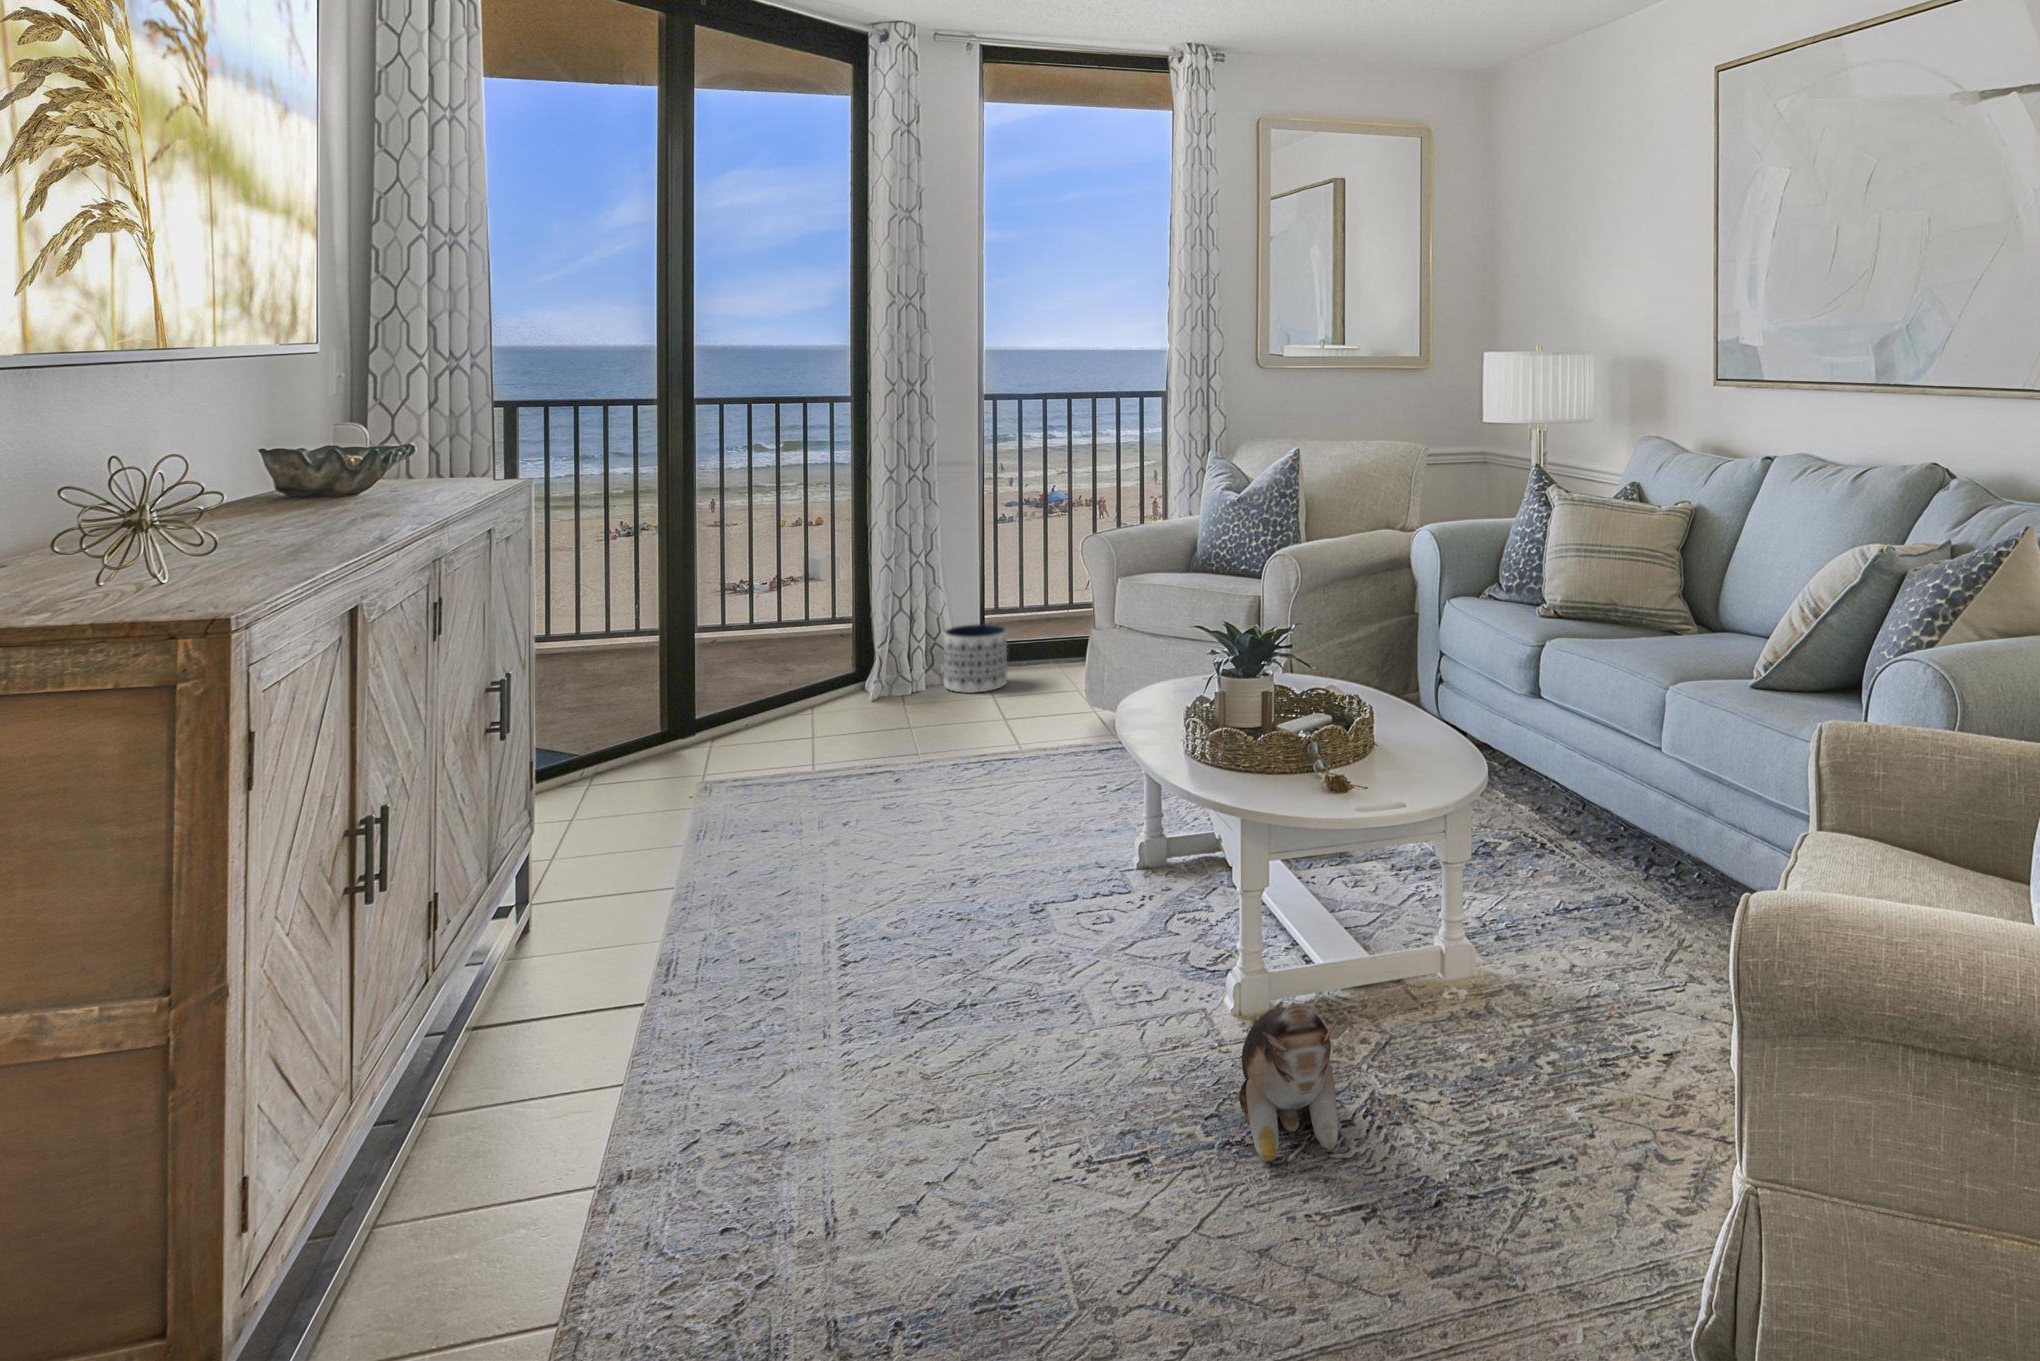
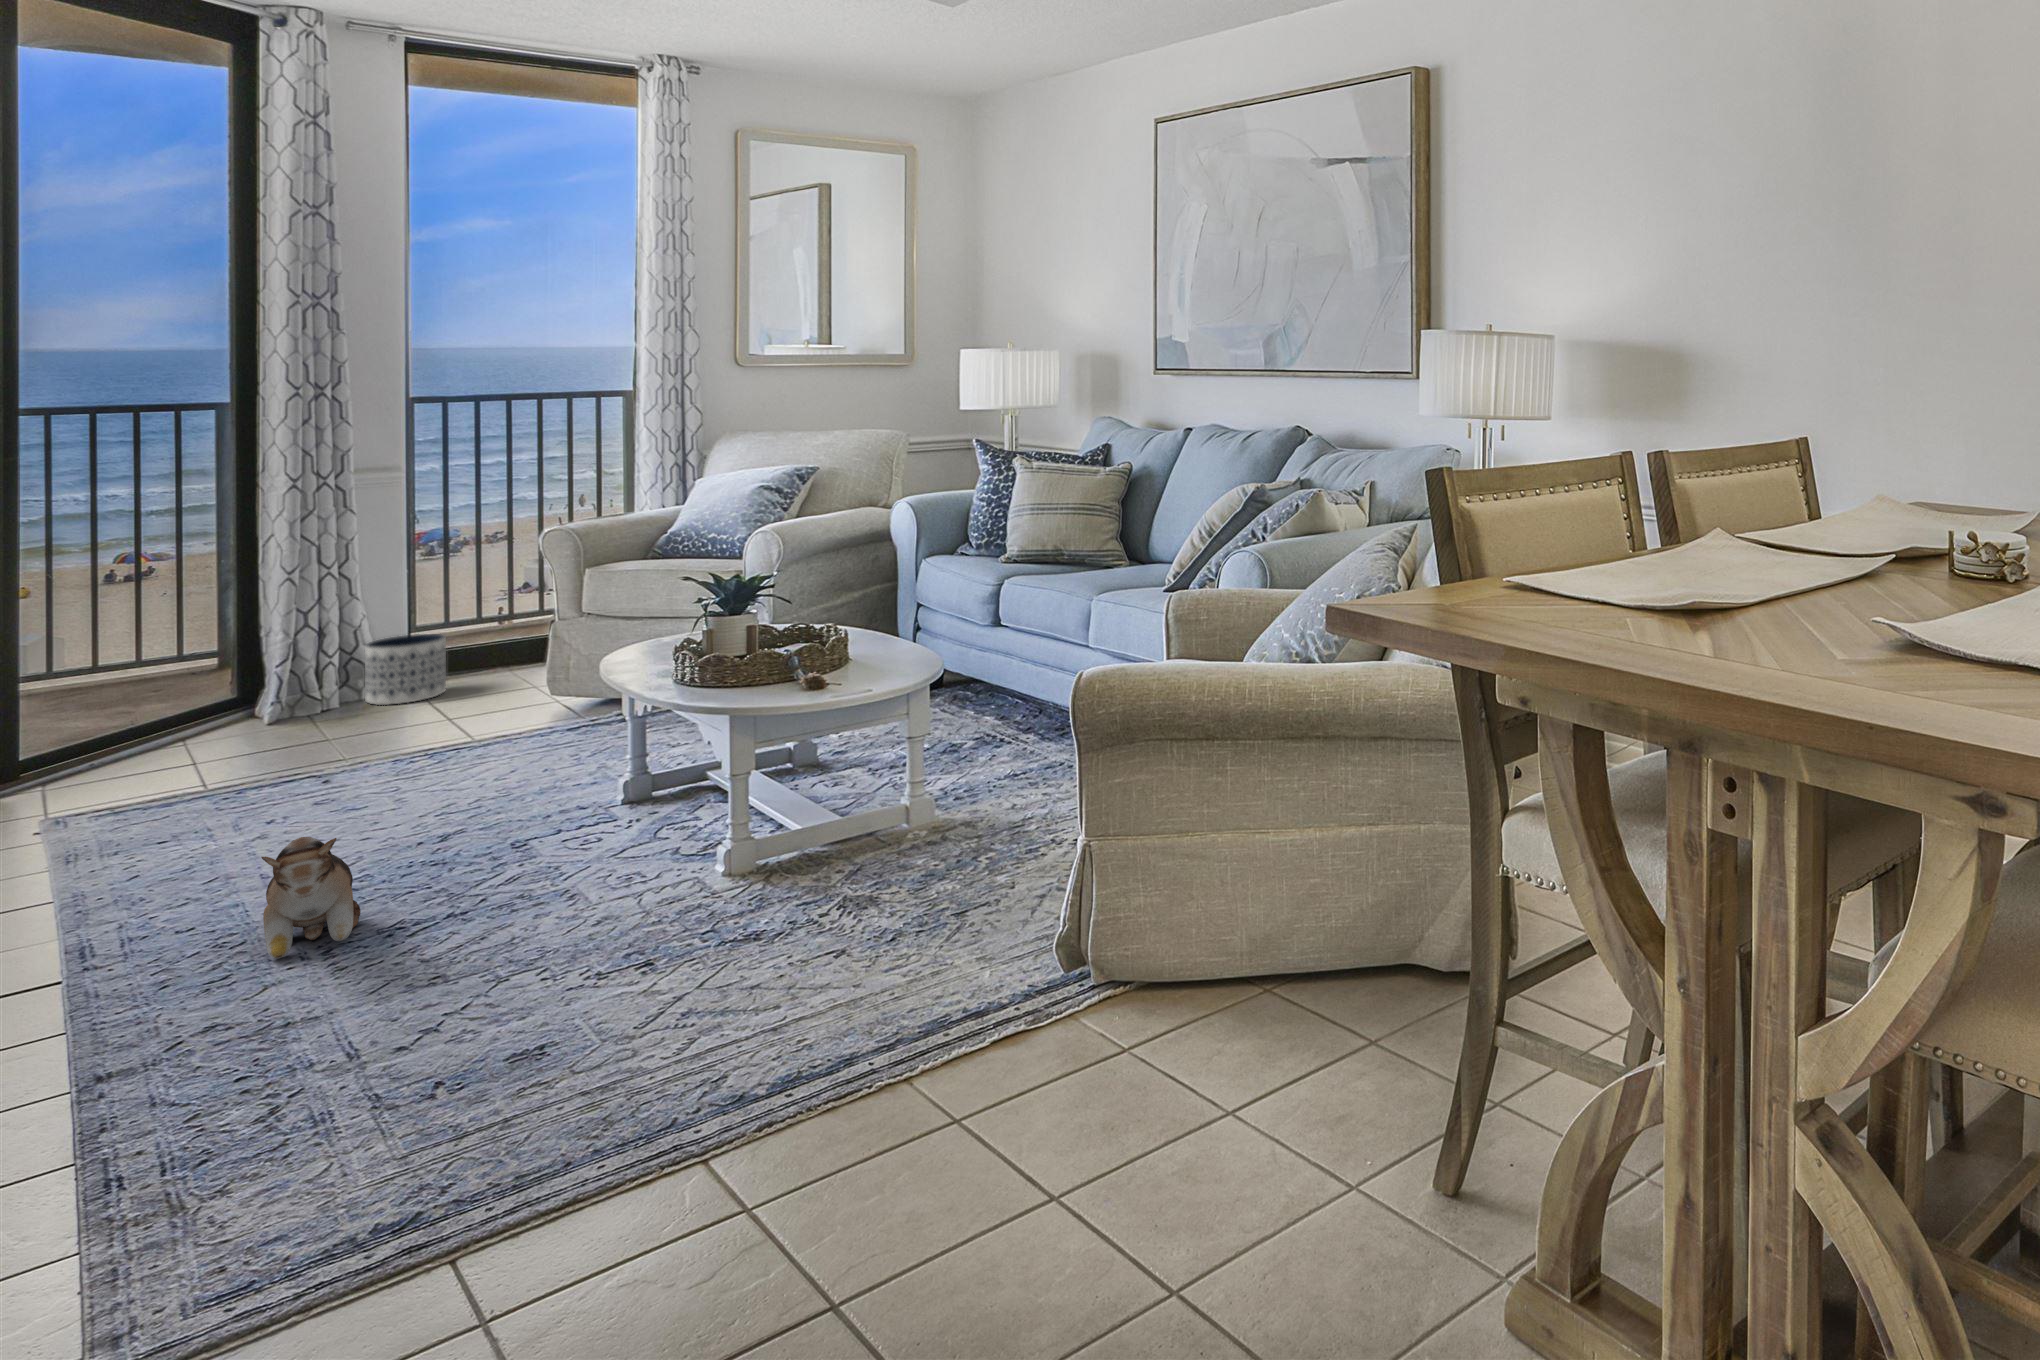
plush toy: present [1240,1002,1338,1162] -> present [261,837,360,959]

